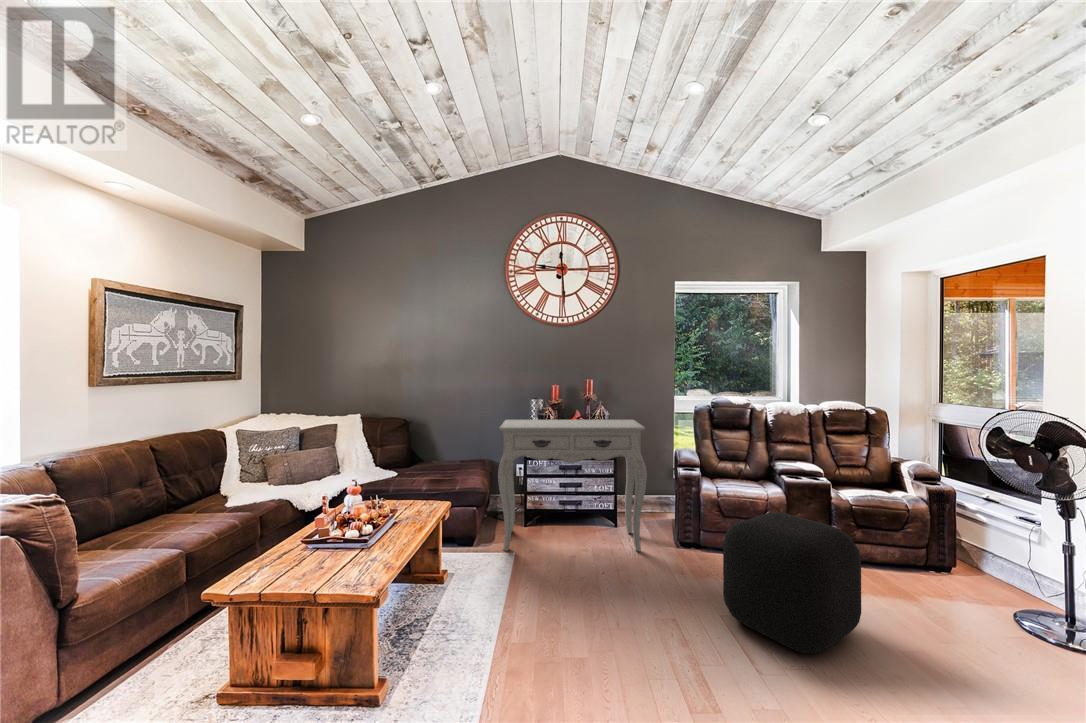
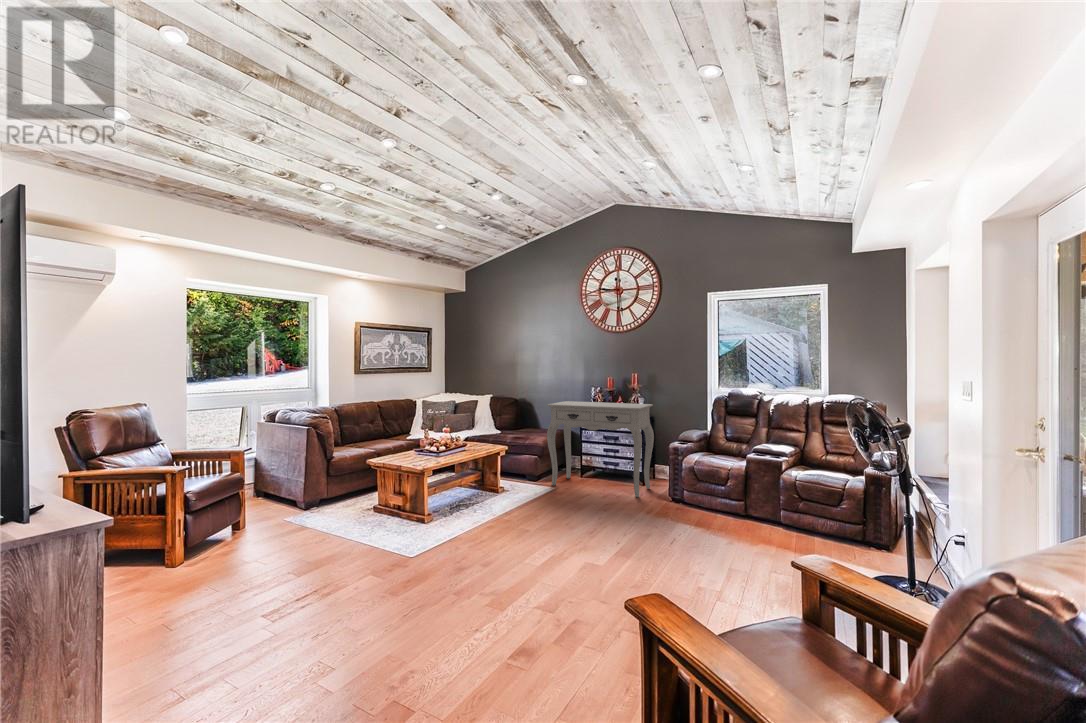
ottoman: present [723,512,861,654] -> none [631,465,713,547]

